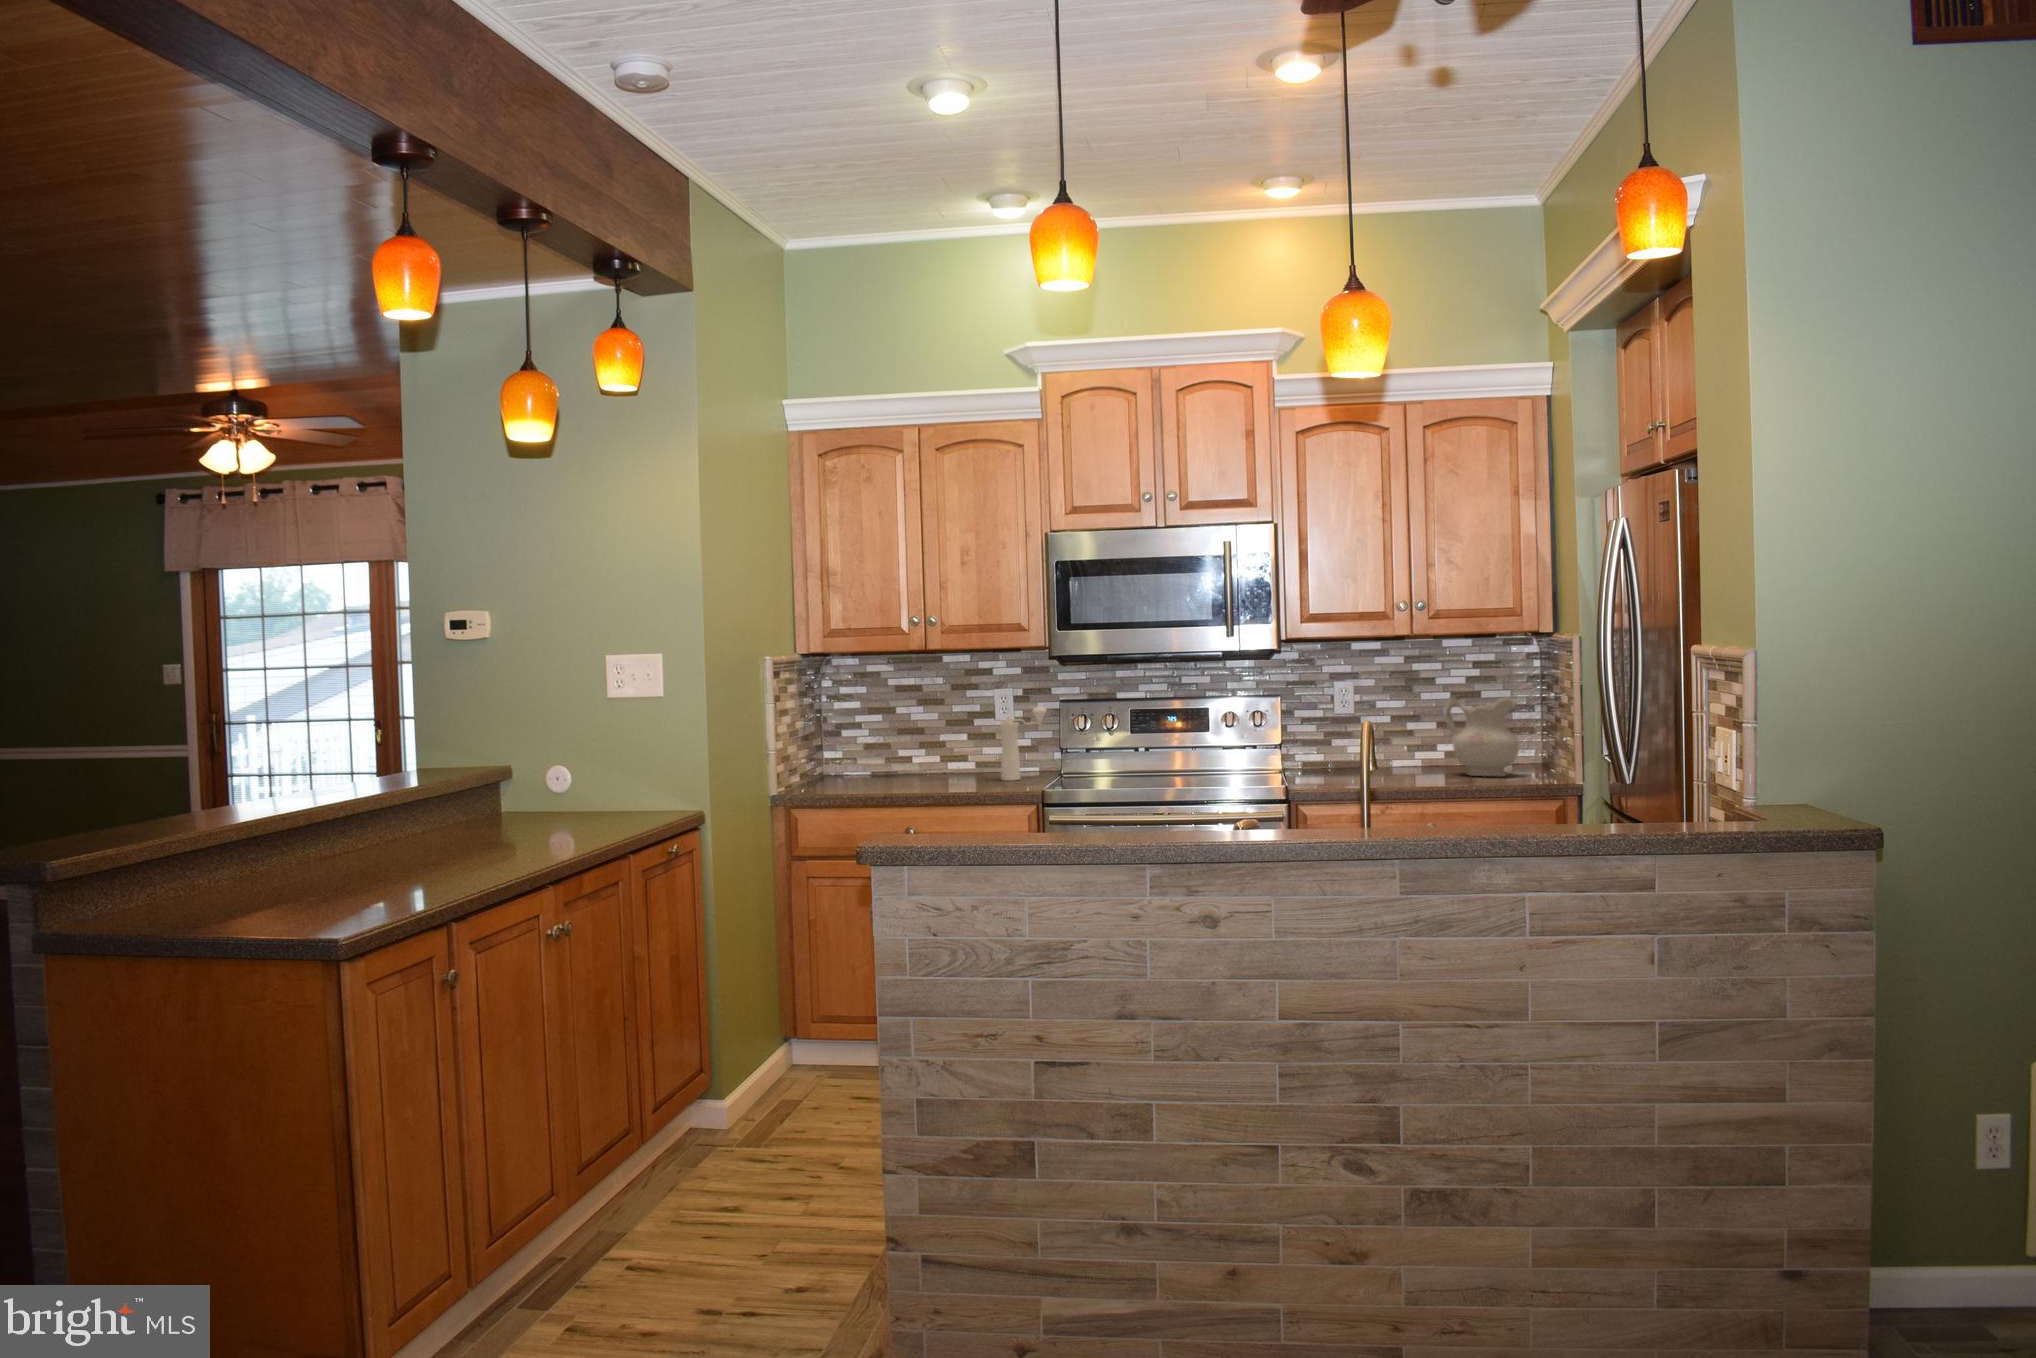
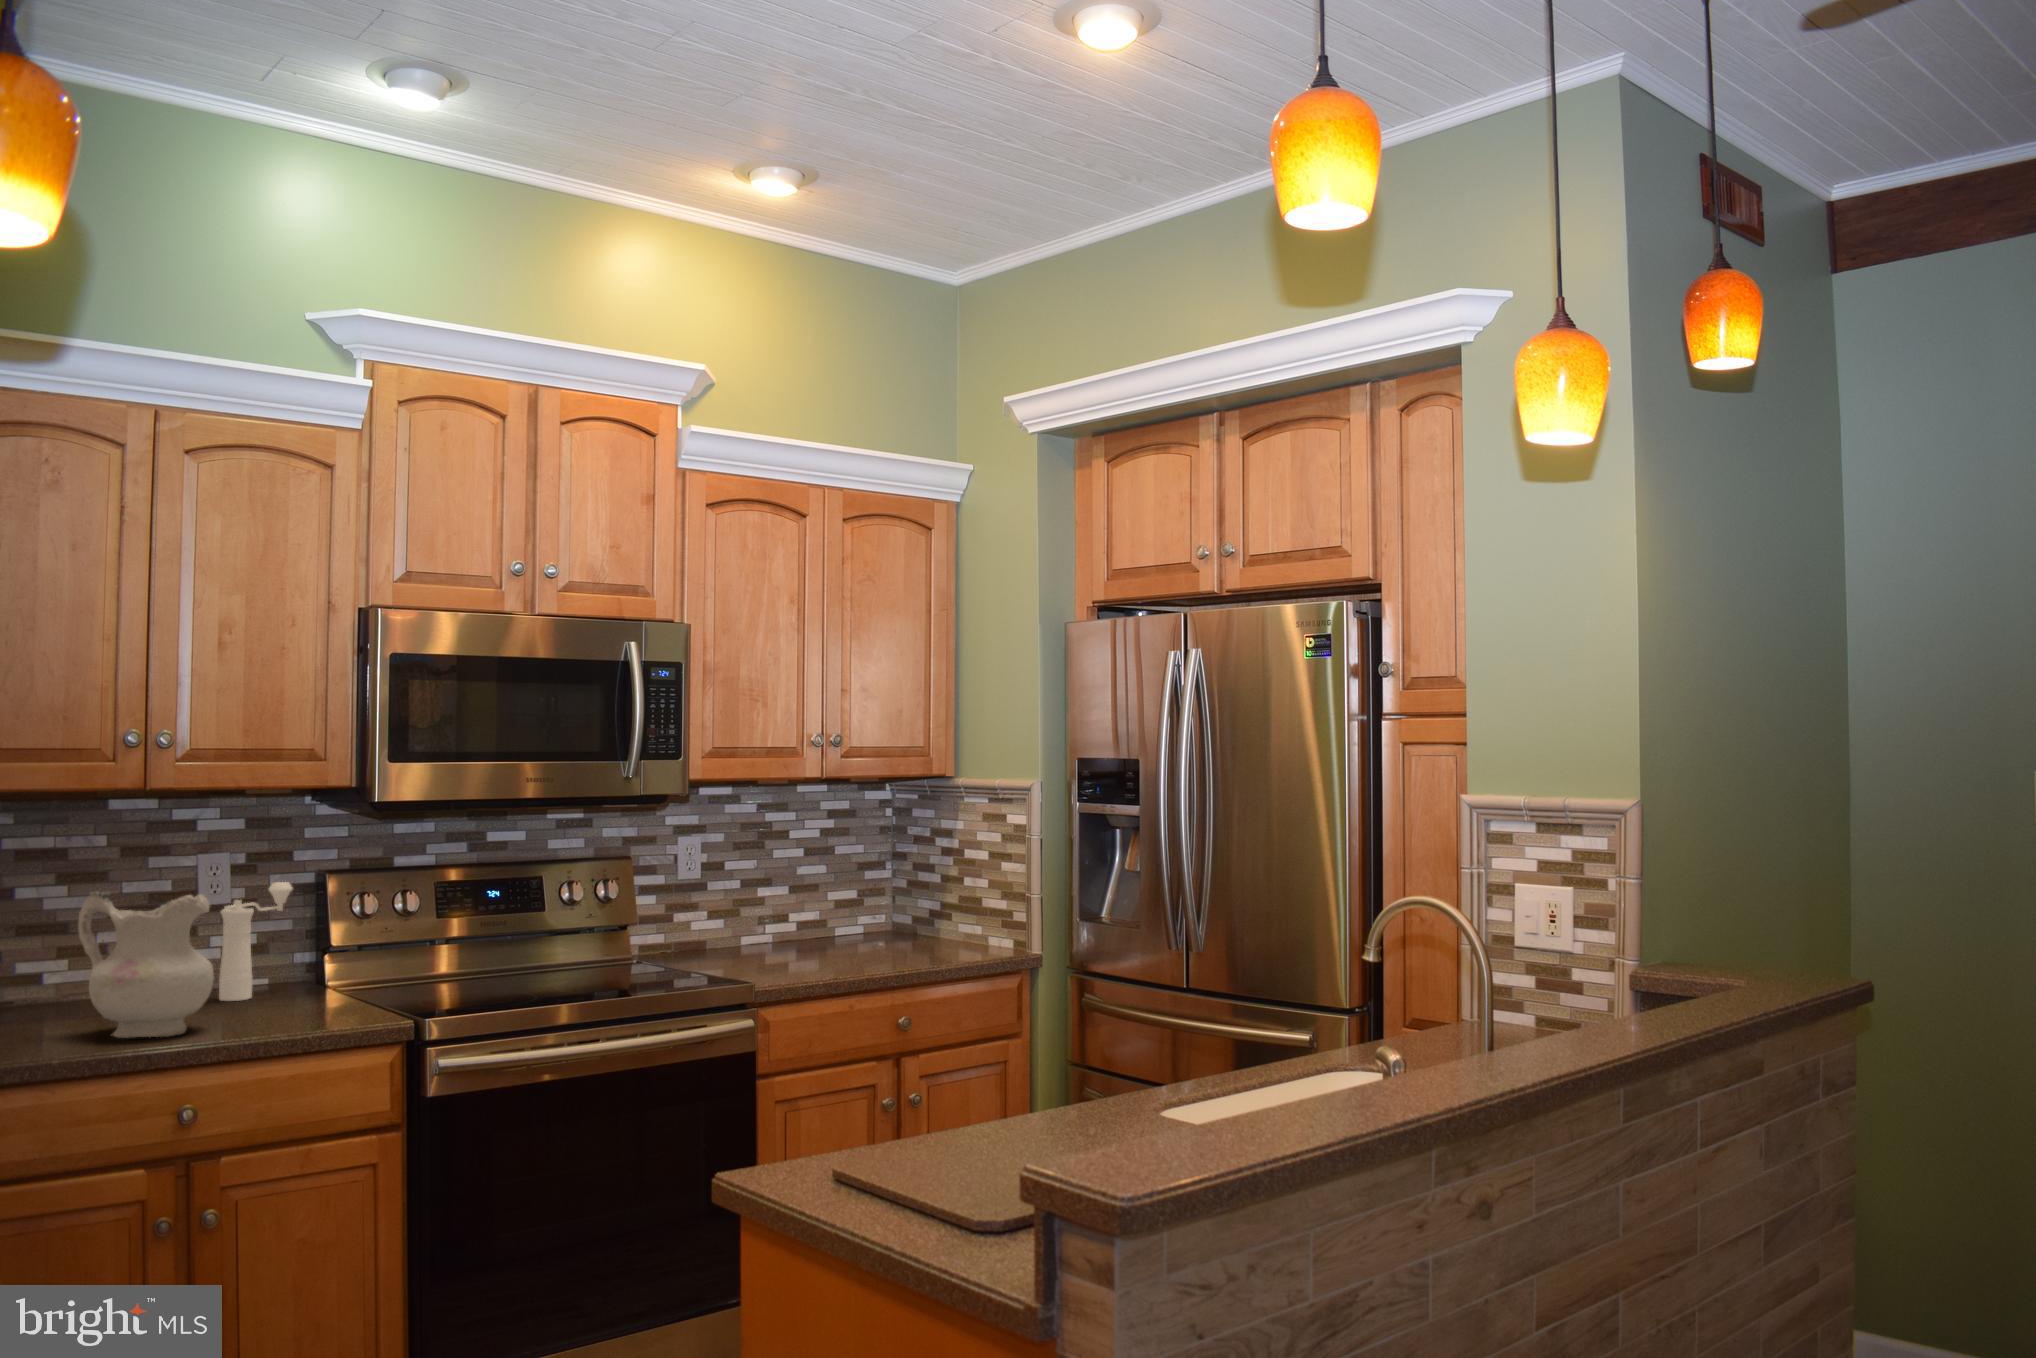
ceramic pitcher: present [1444,695,1519,777] -> present [78,892,214,1038]

